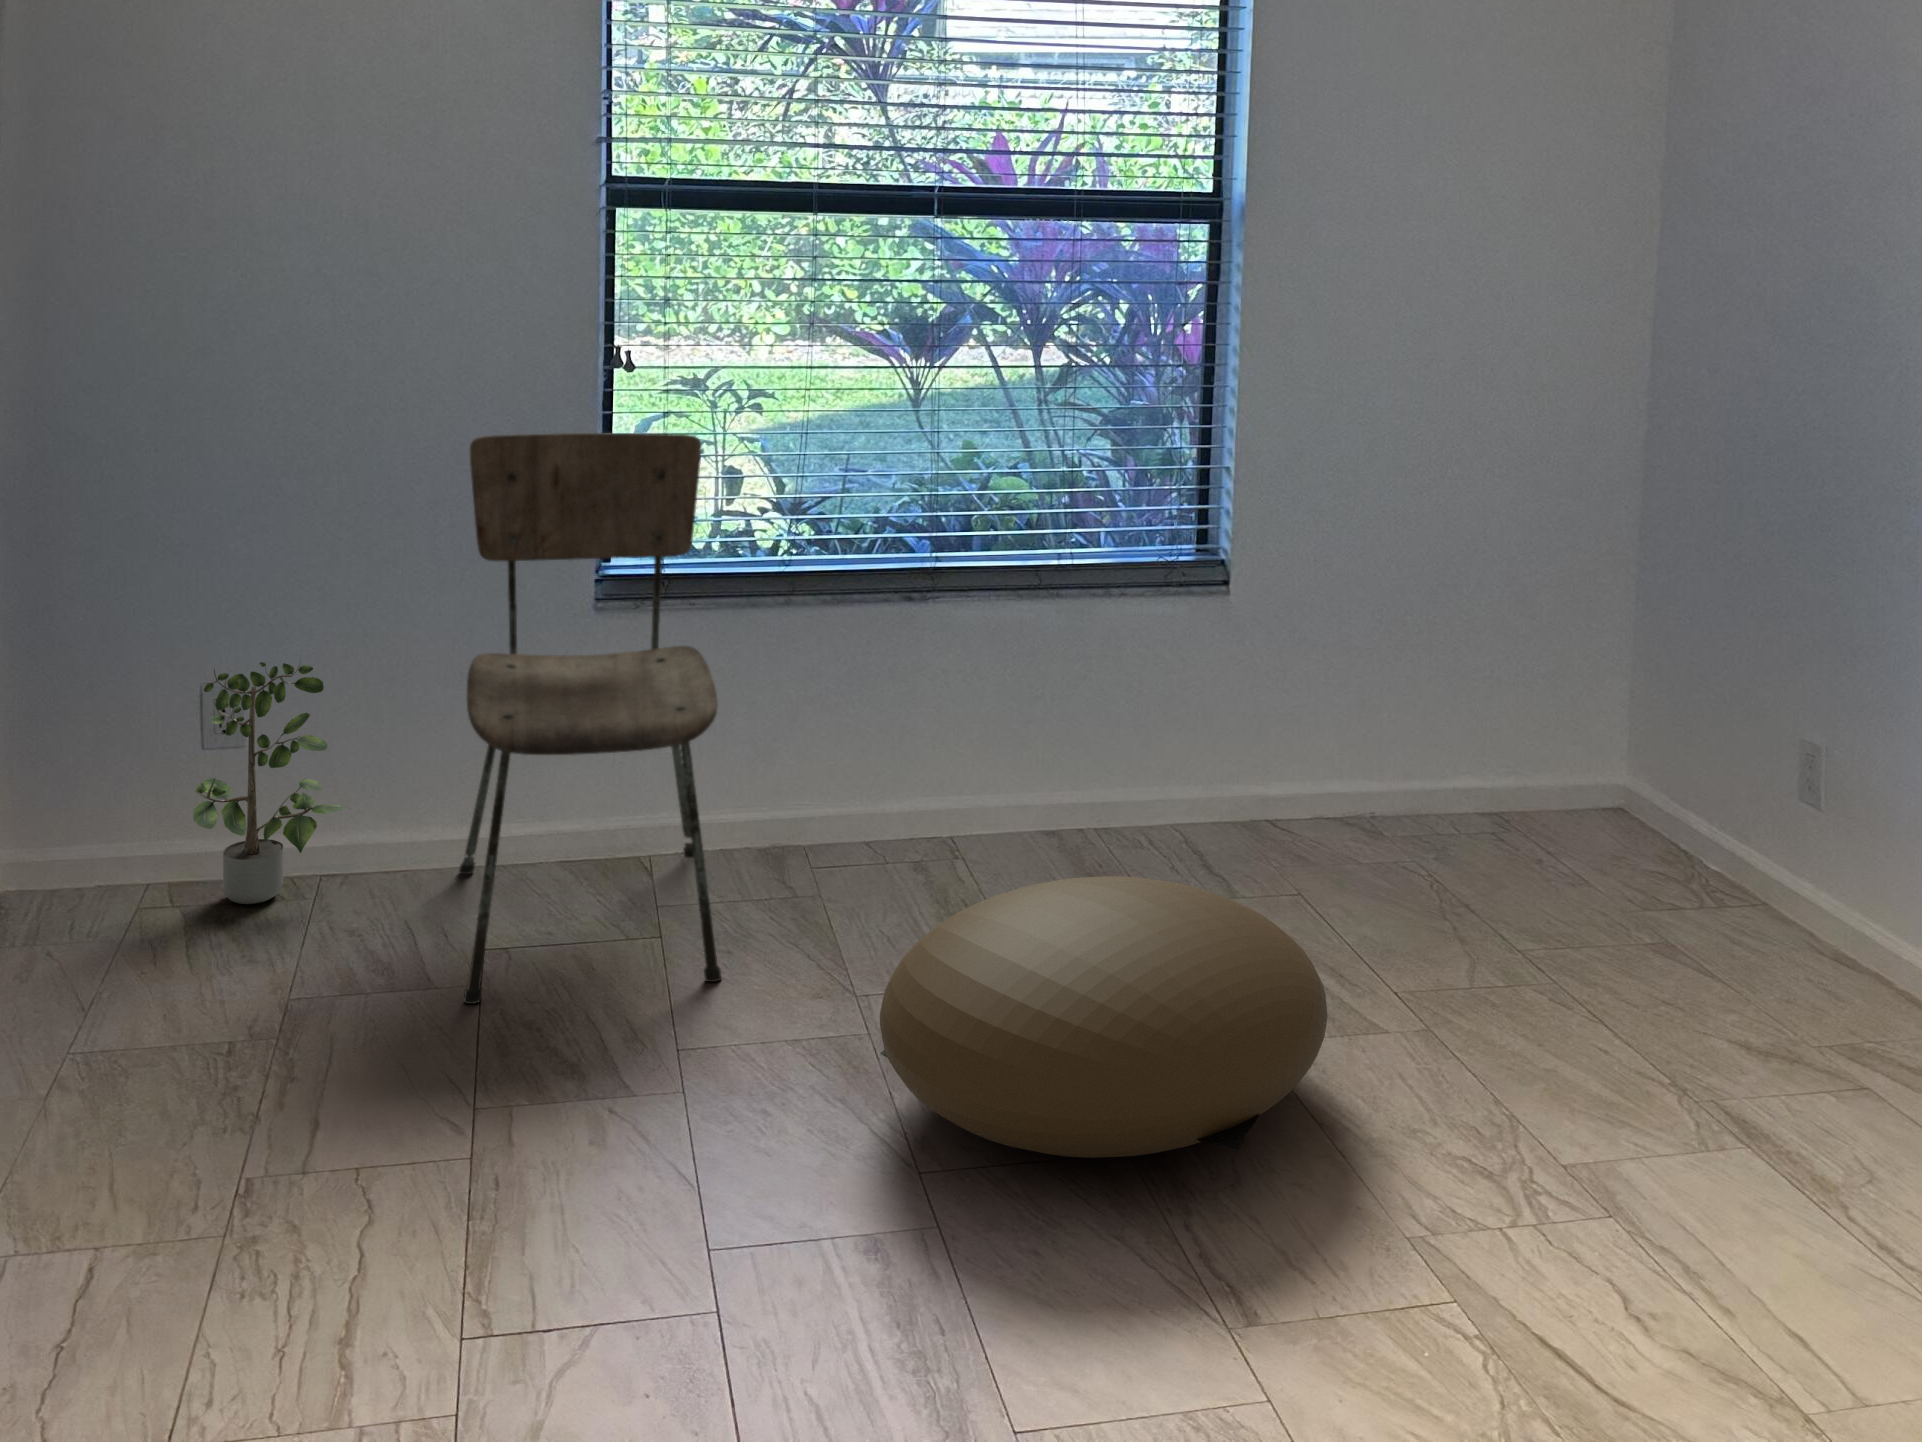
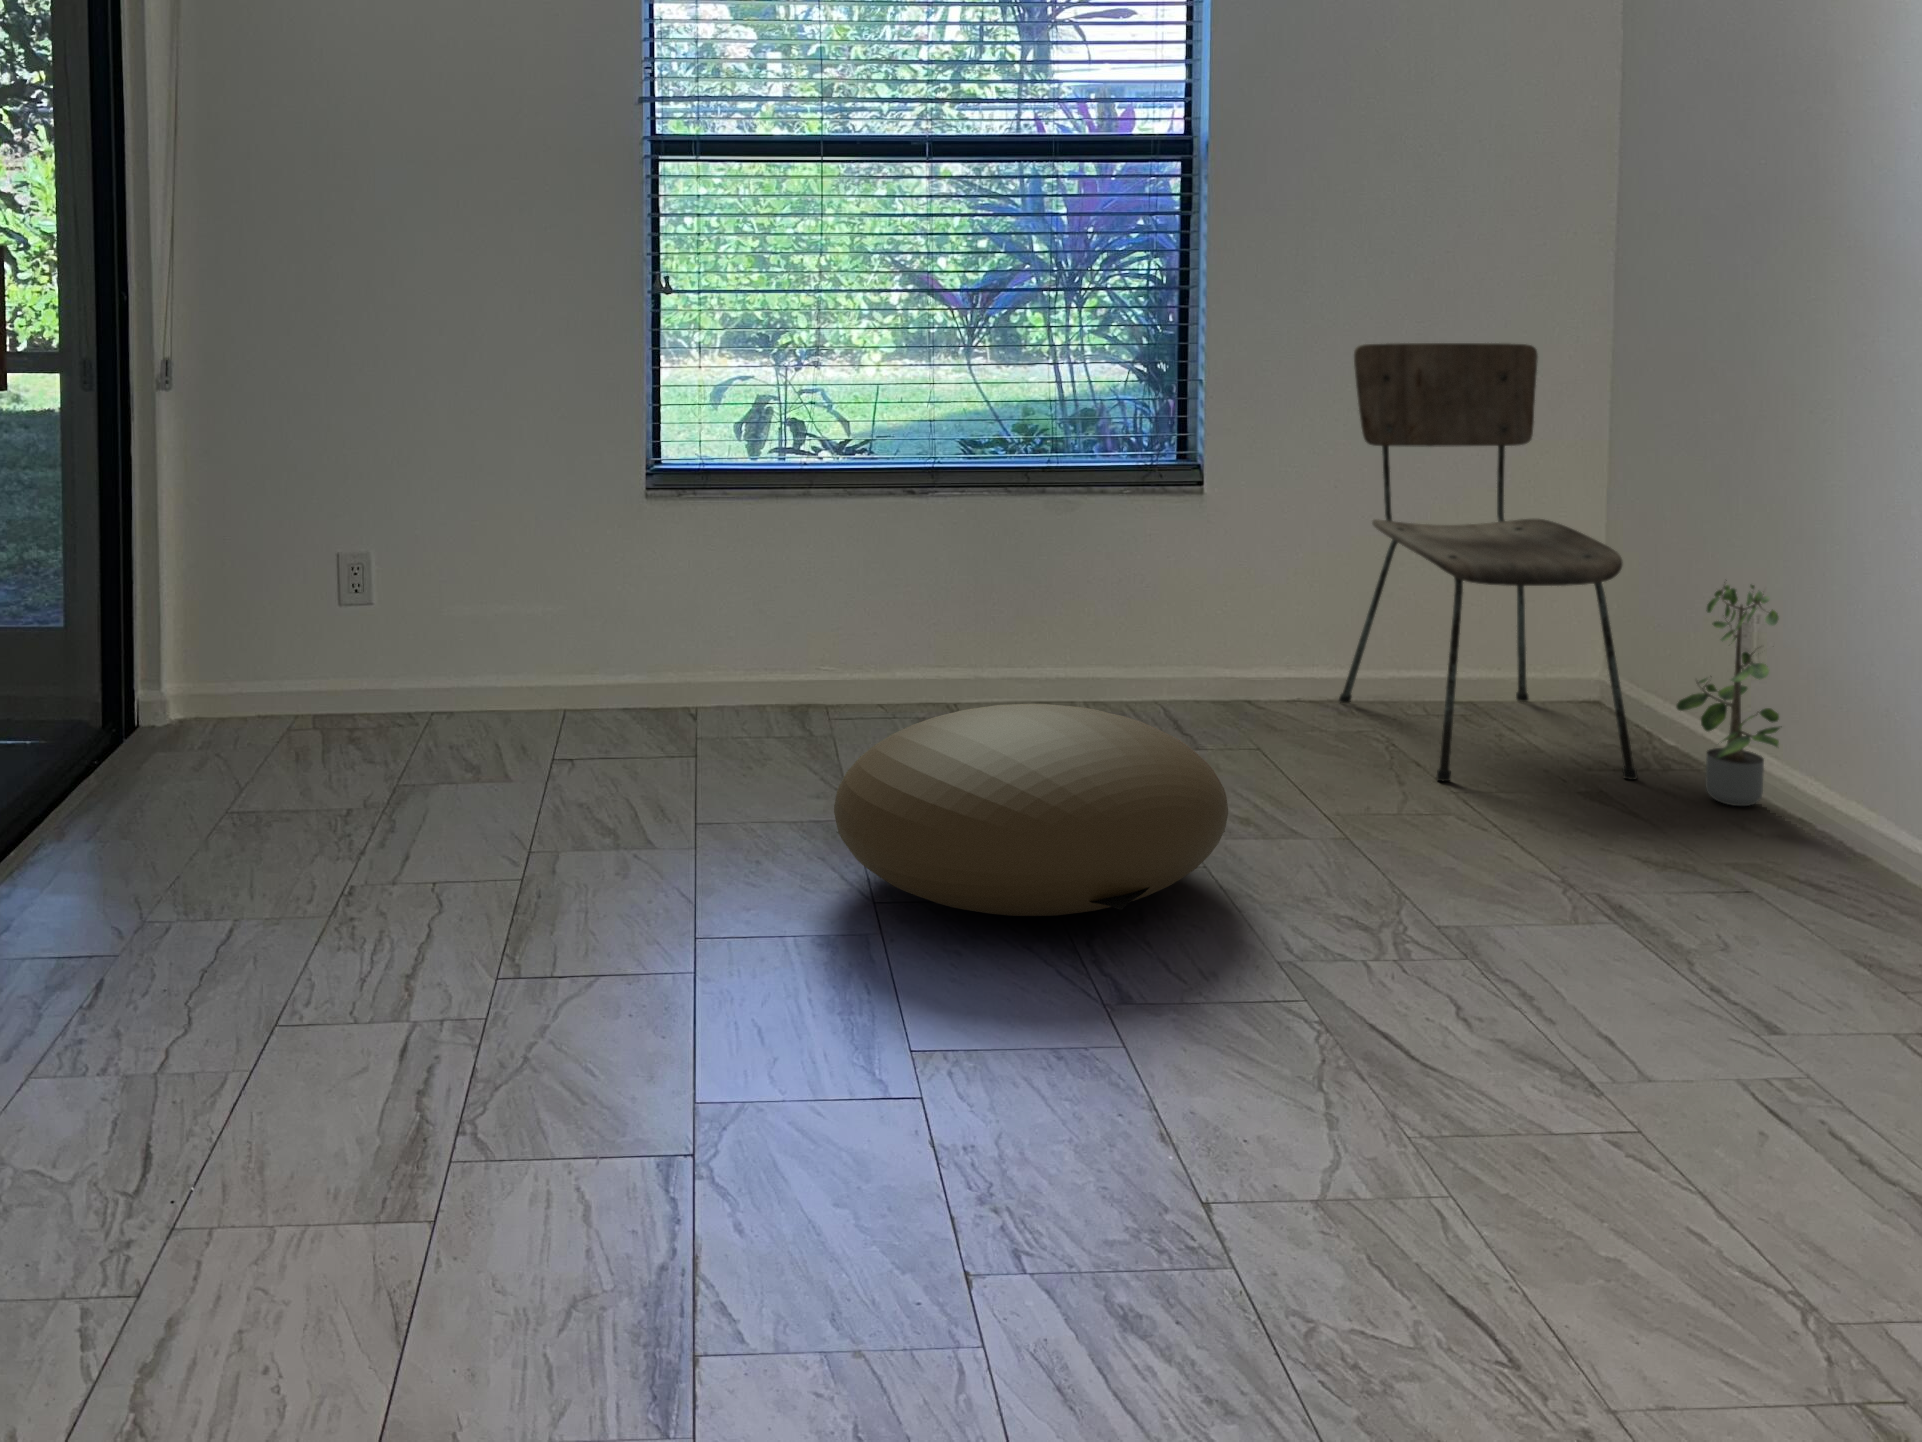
dining chair: present [459,433,721,1004] -> present [1339,343,1637,781]
potted plant: present [193,662,350,904] -> present [1677,585,1782,806]

